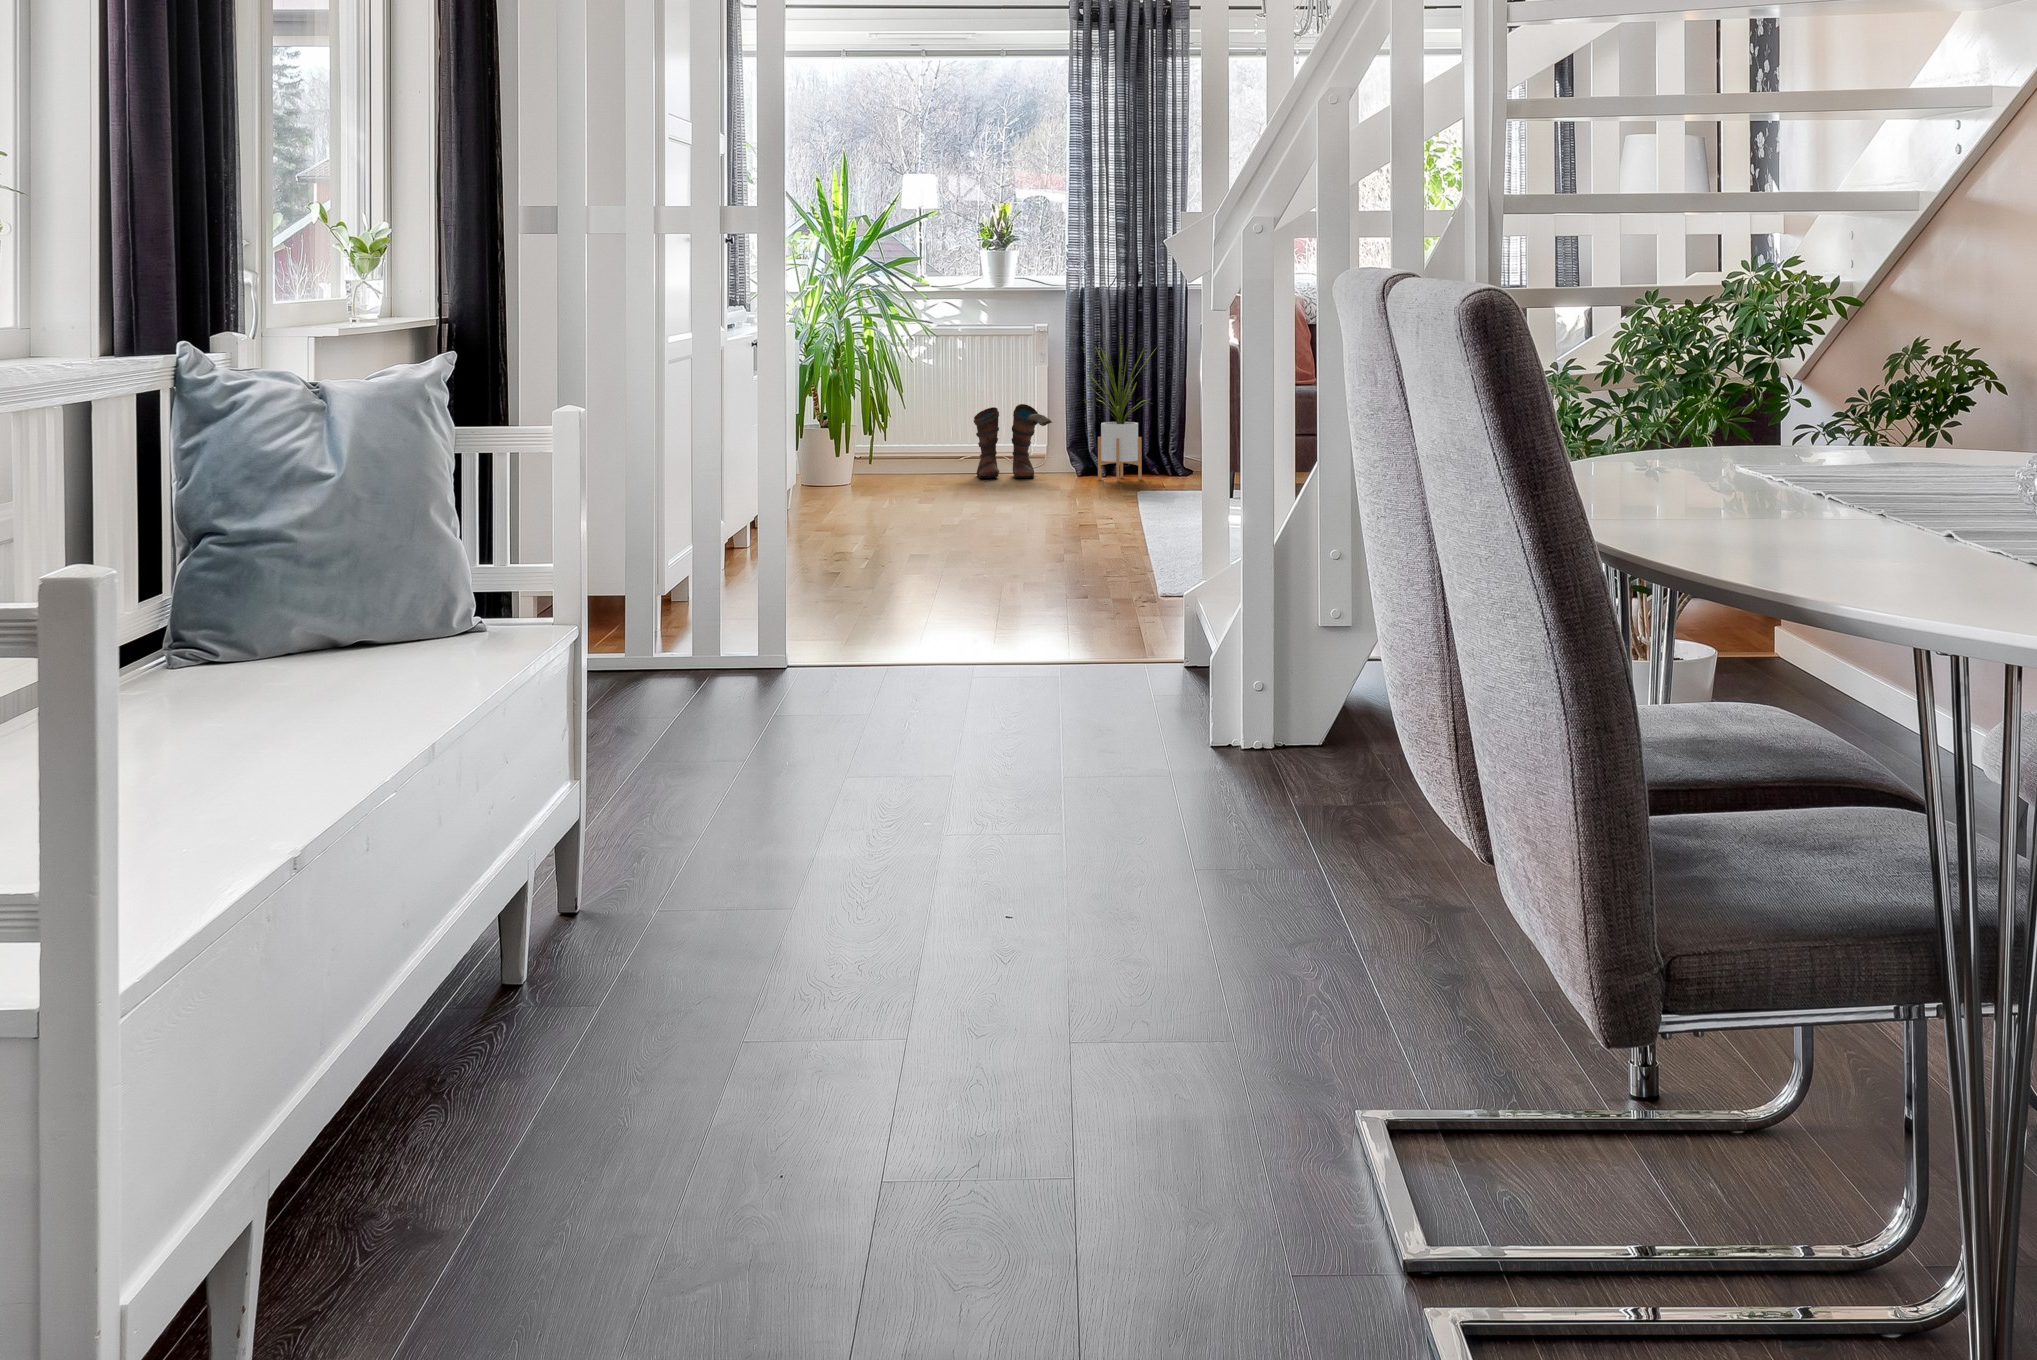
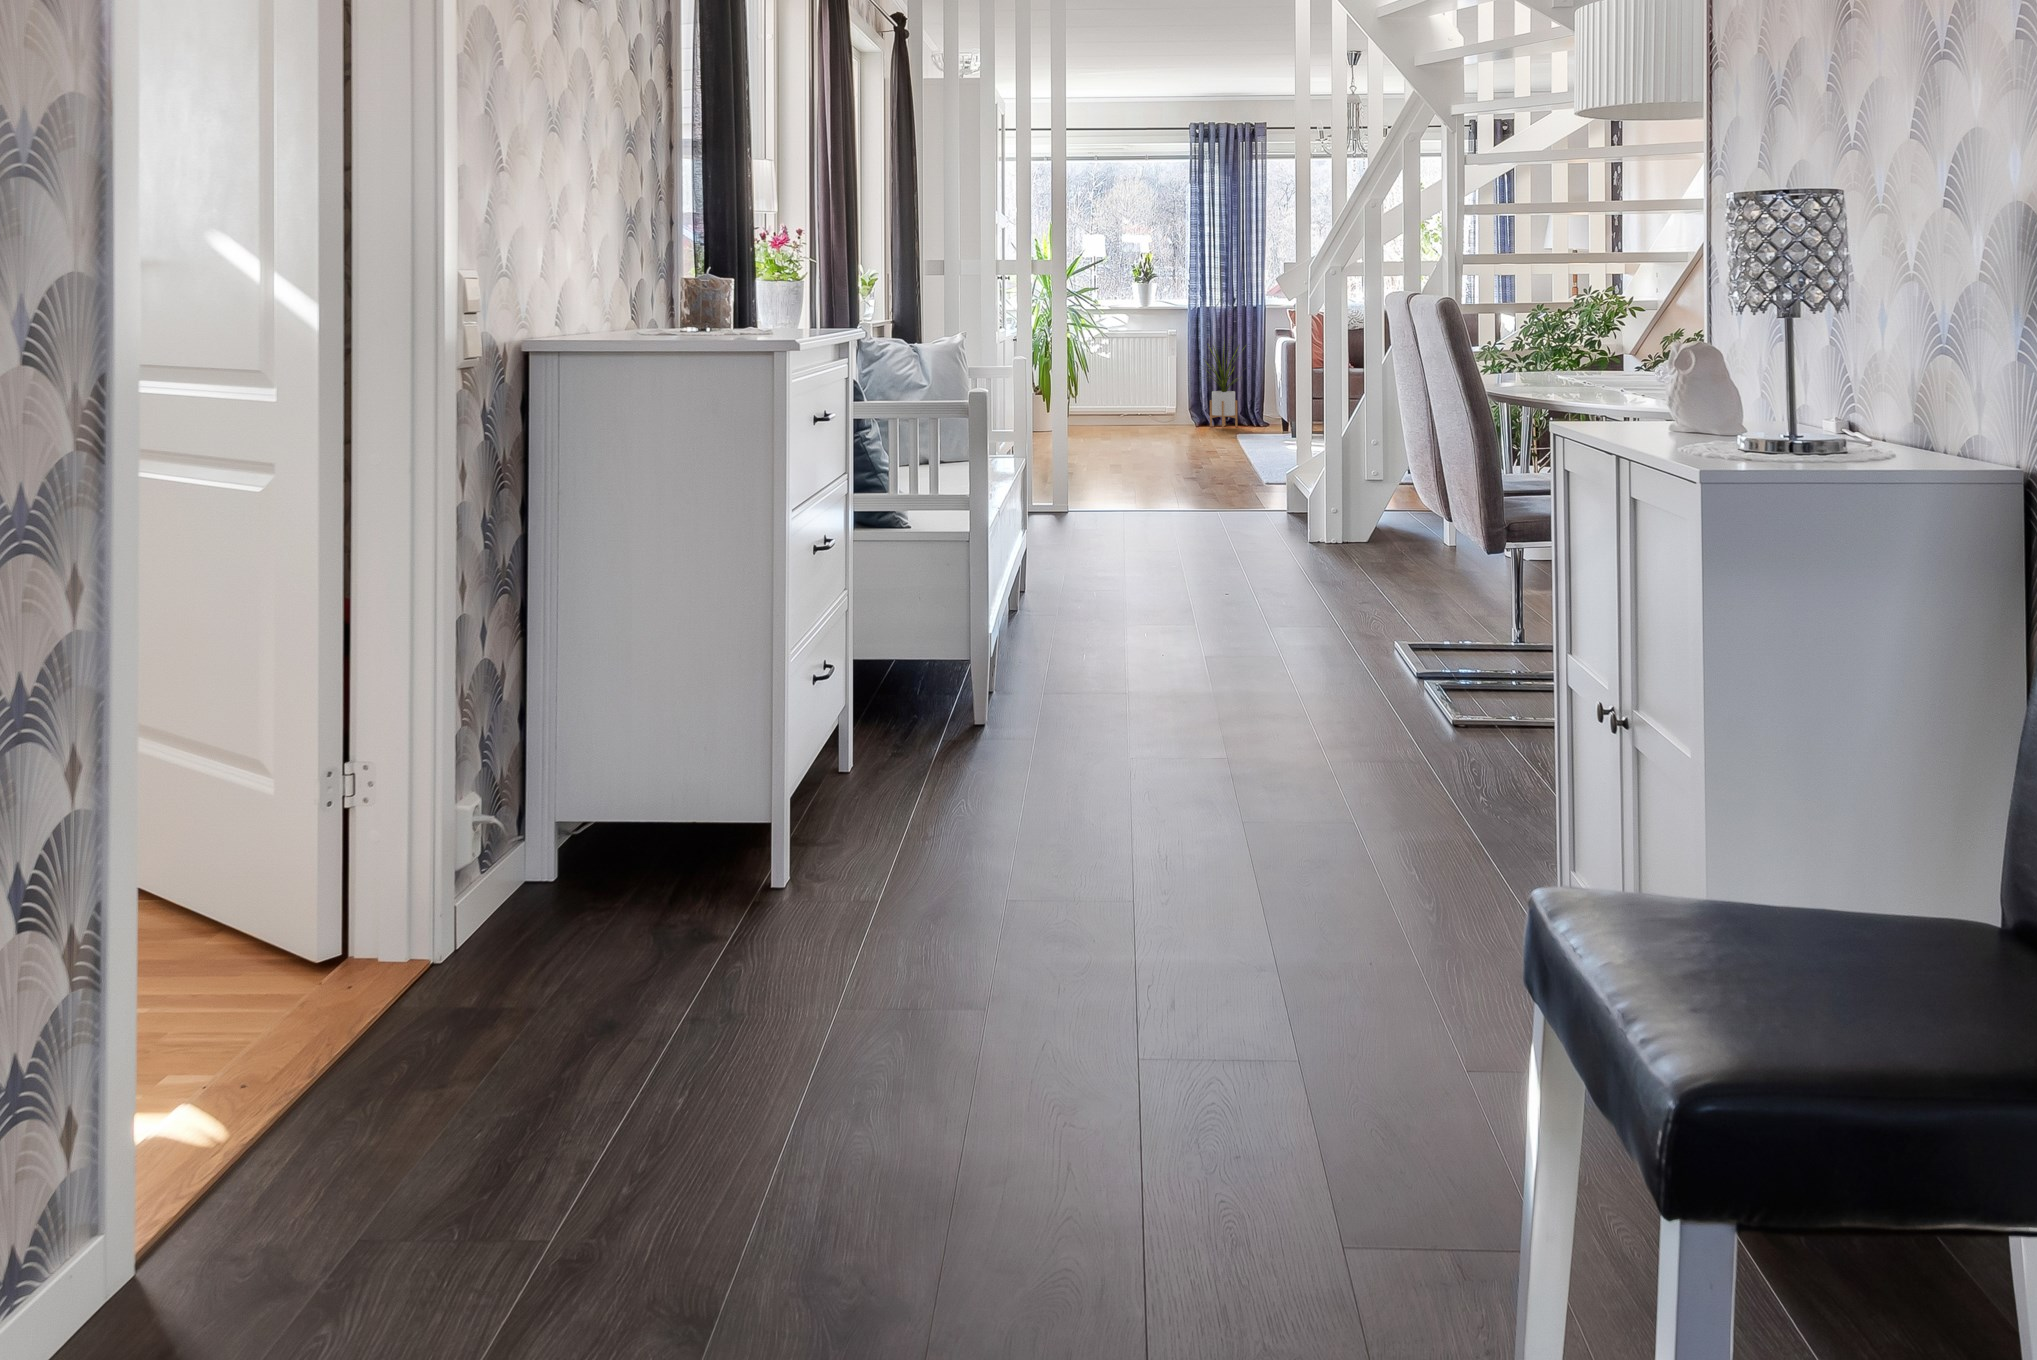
boots: present [974,404,1052,478] -> none [1130,380,1181,426]

